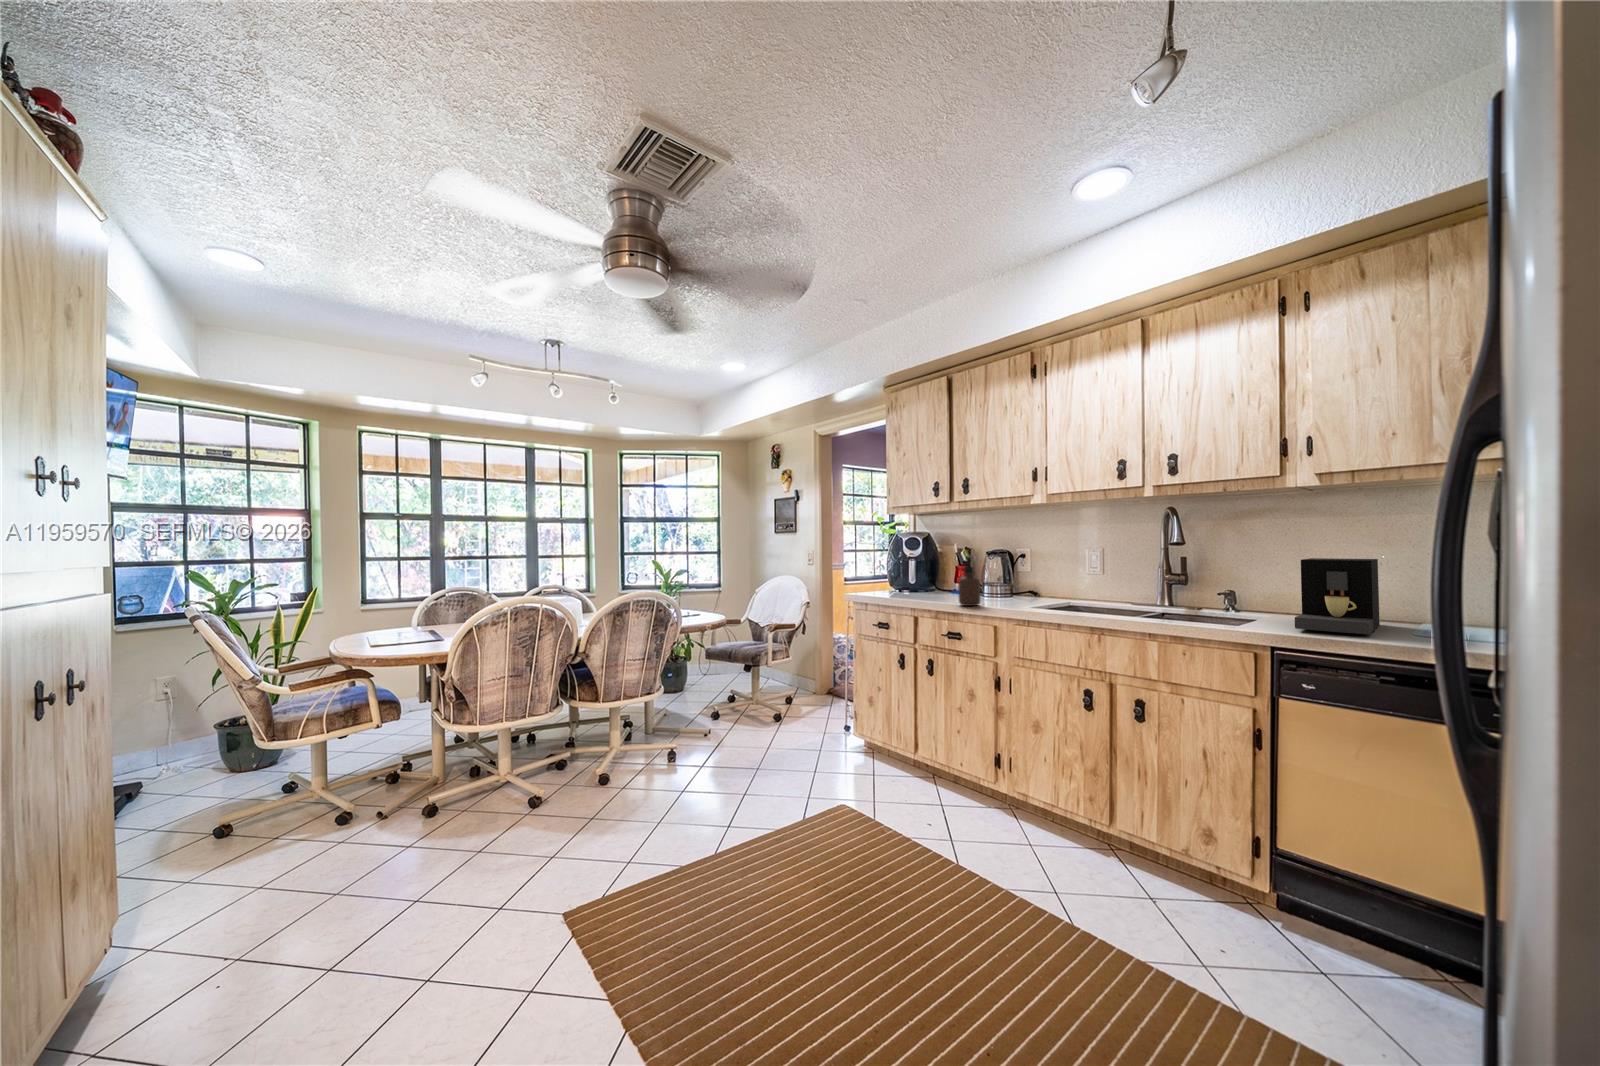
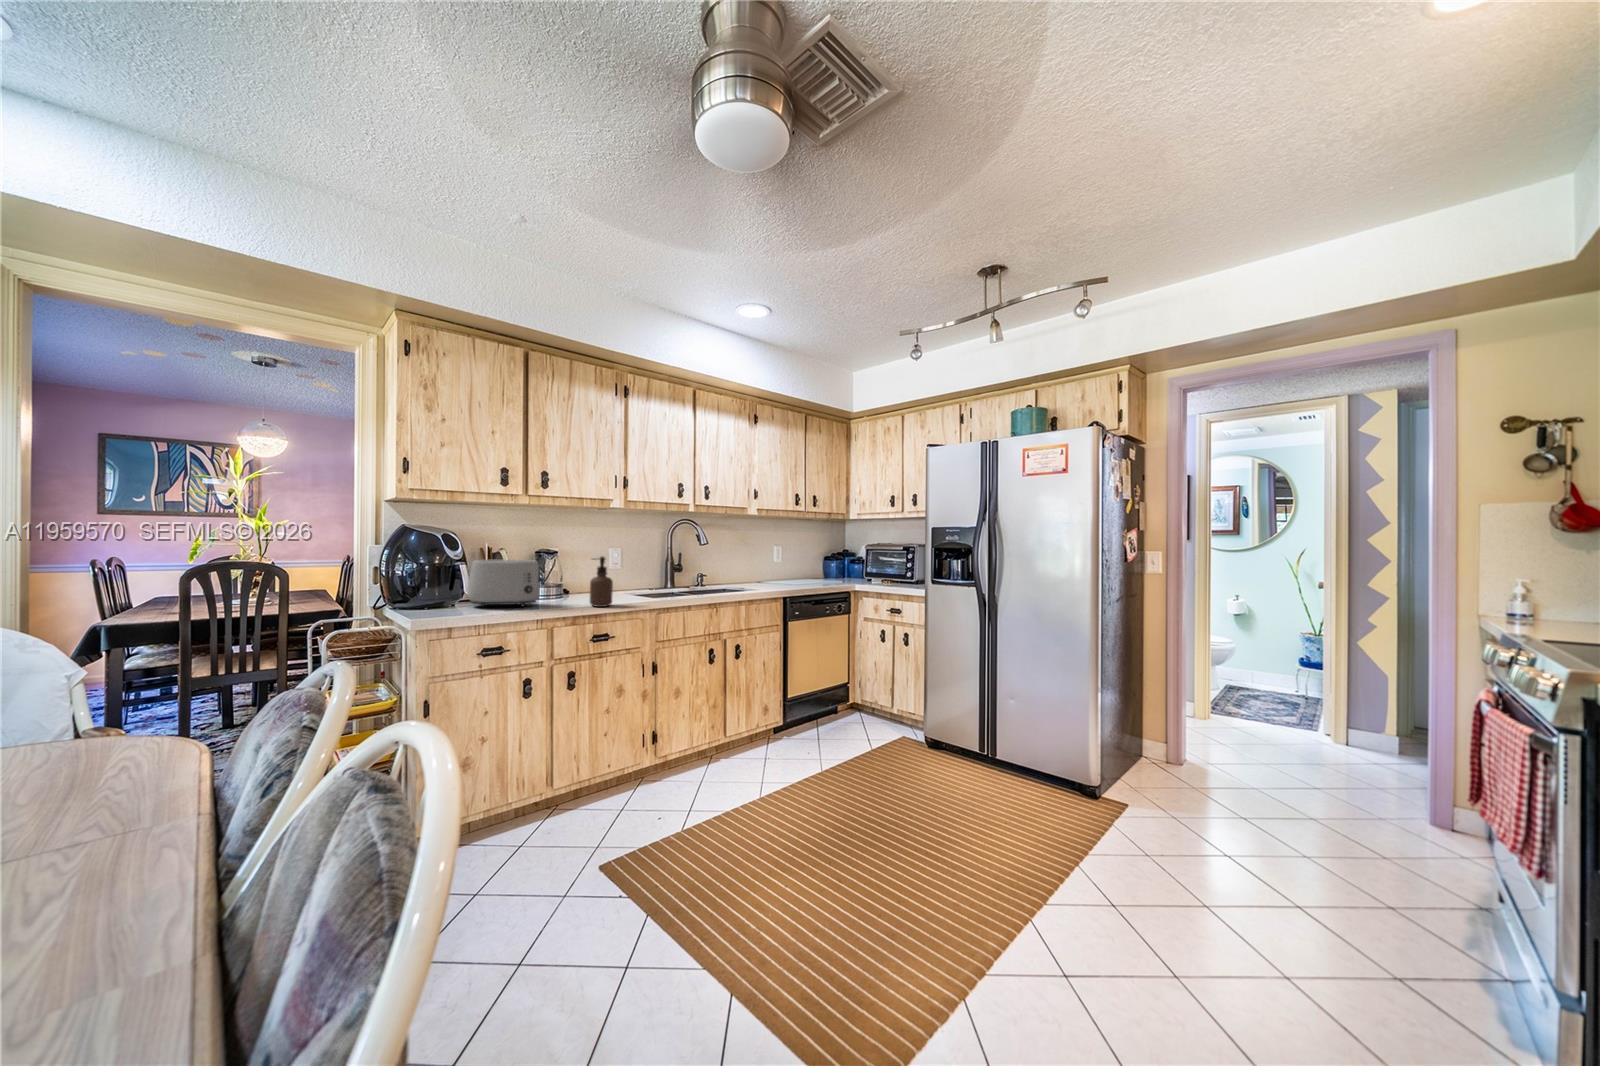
coffee maker: present [1295,558,1380,635] -> none [739,552,792,588]
toaster: none [919,559,959,599] -> present [467,560,544,607]

